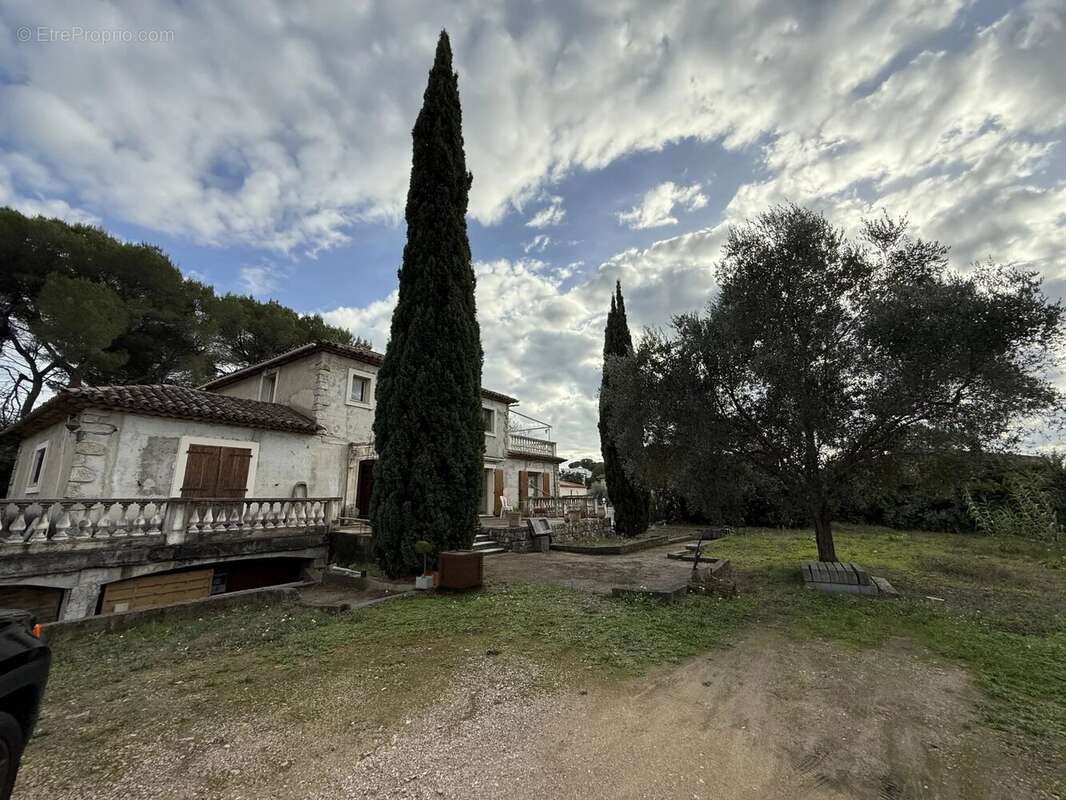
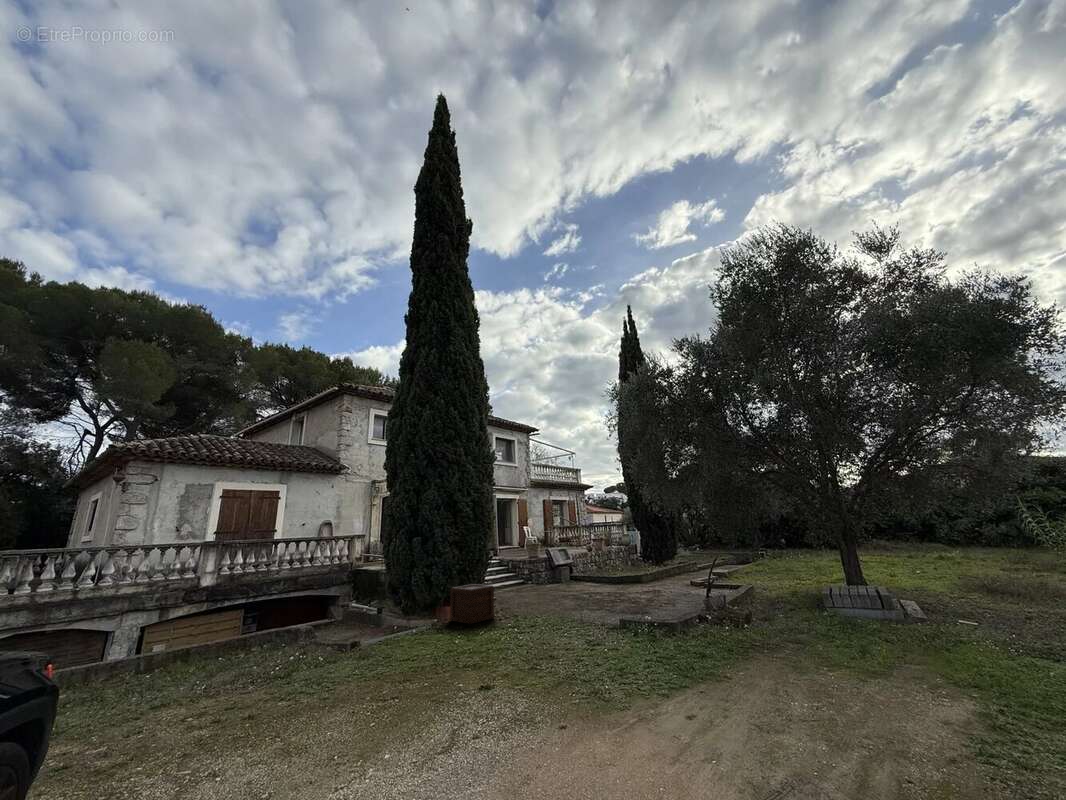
potted tree: present [415,541,433,589] -> none [426,576,445,624]

